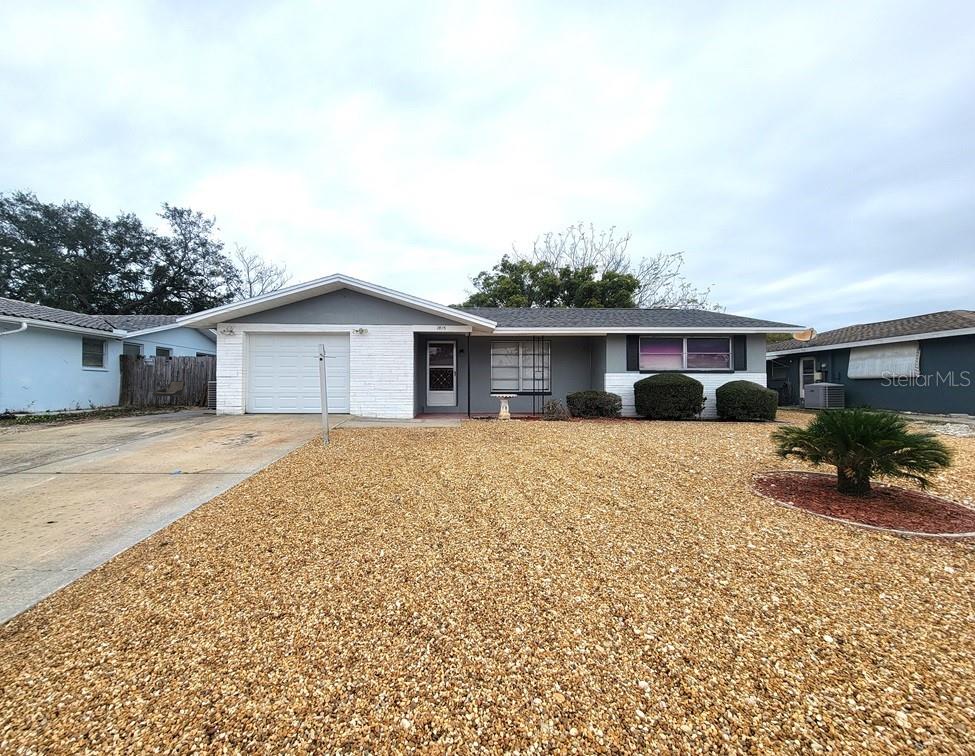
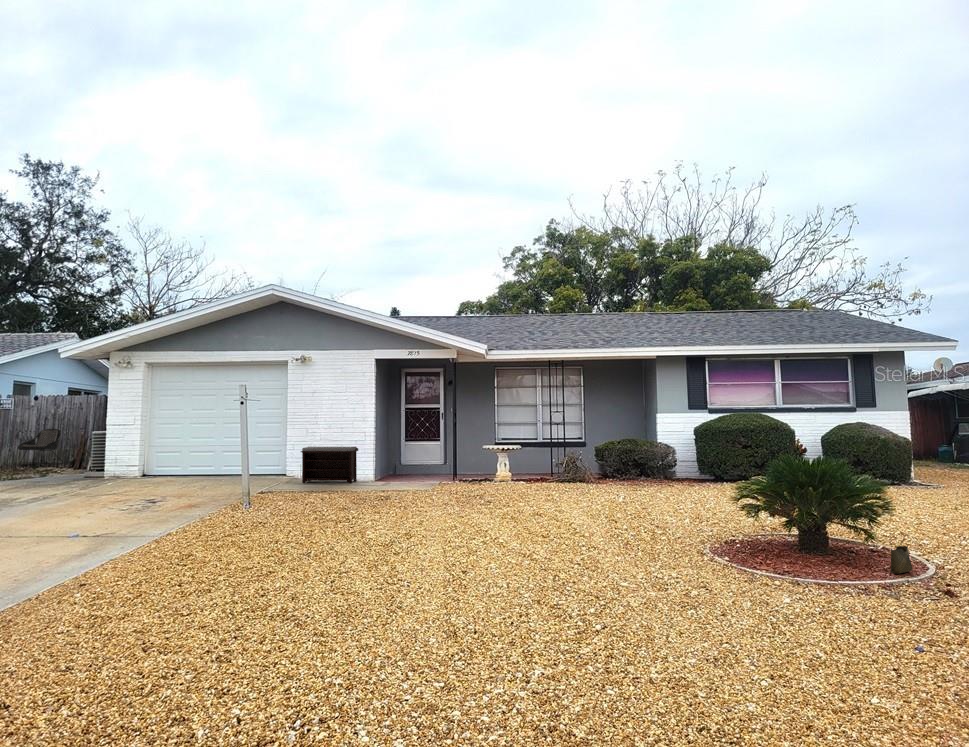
bench: none [363,394,405,420] -> present [301,447,358,483]
woven basket: none [936,475,958,513] -> present [890,533,913,574]

